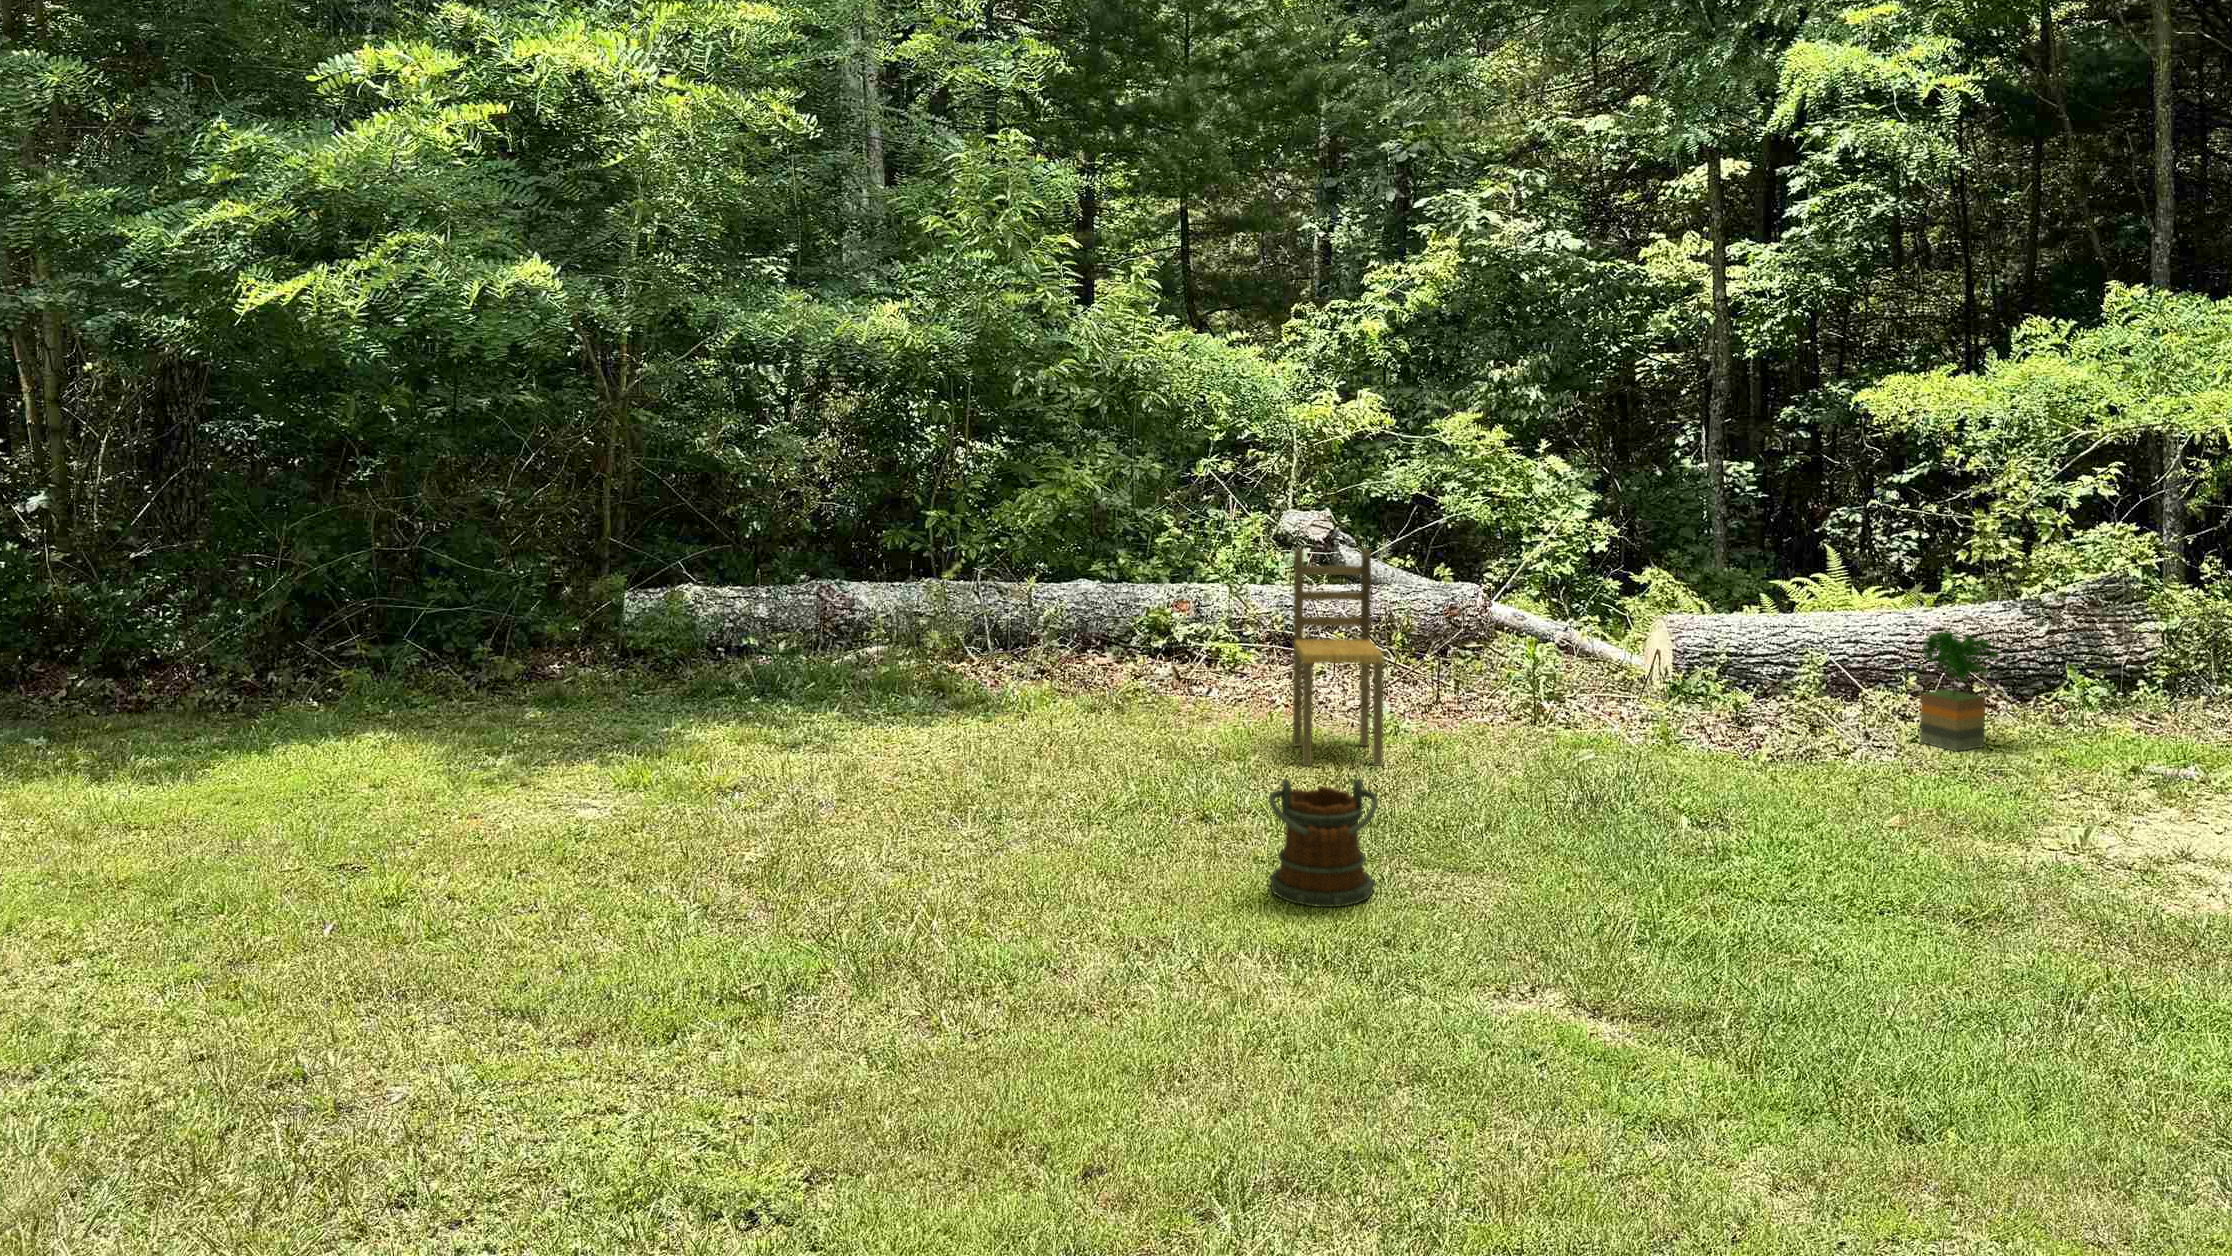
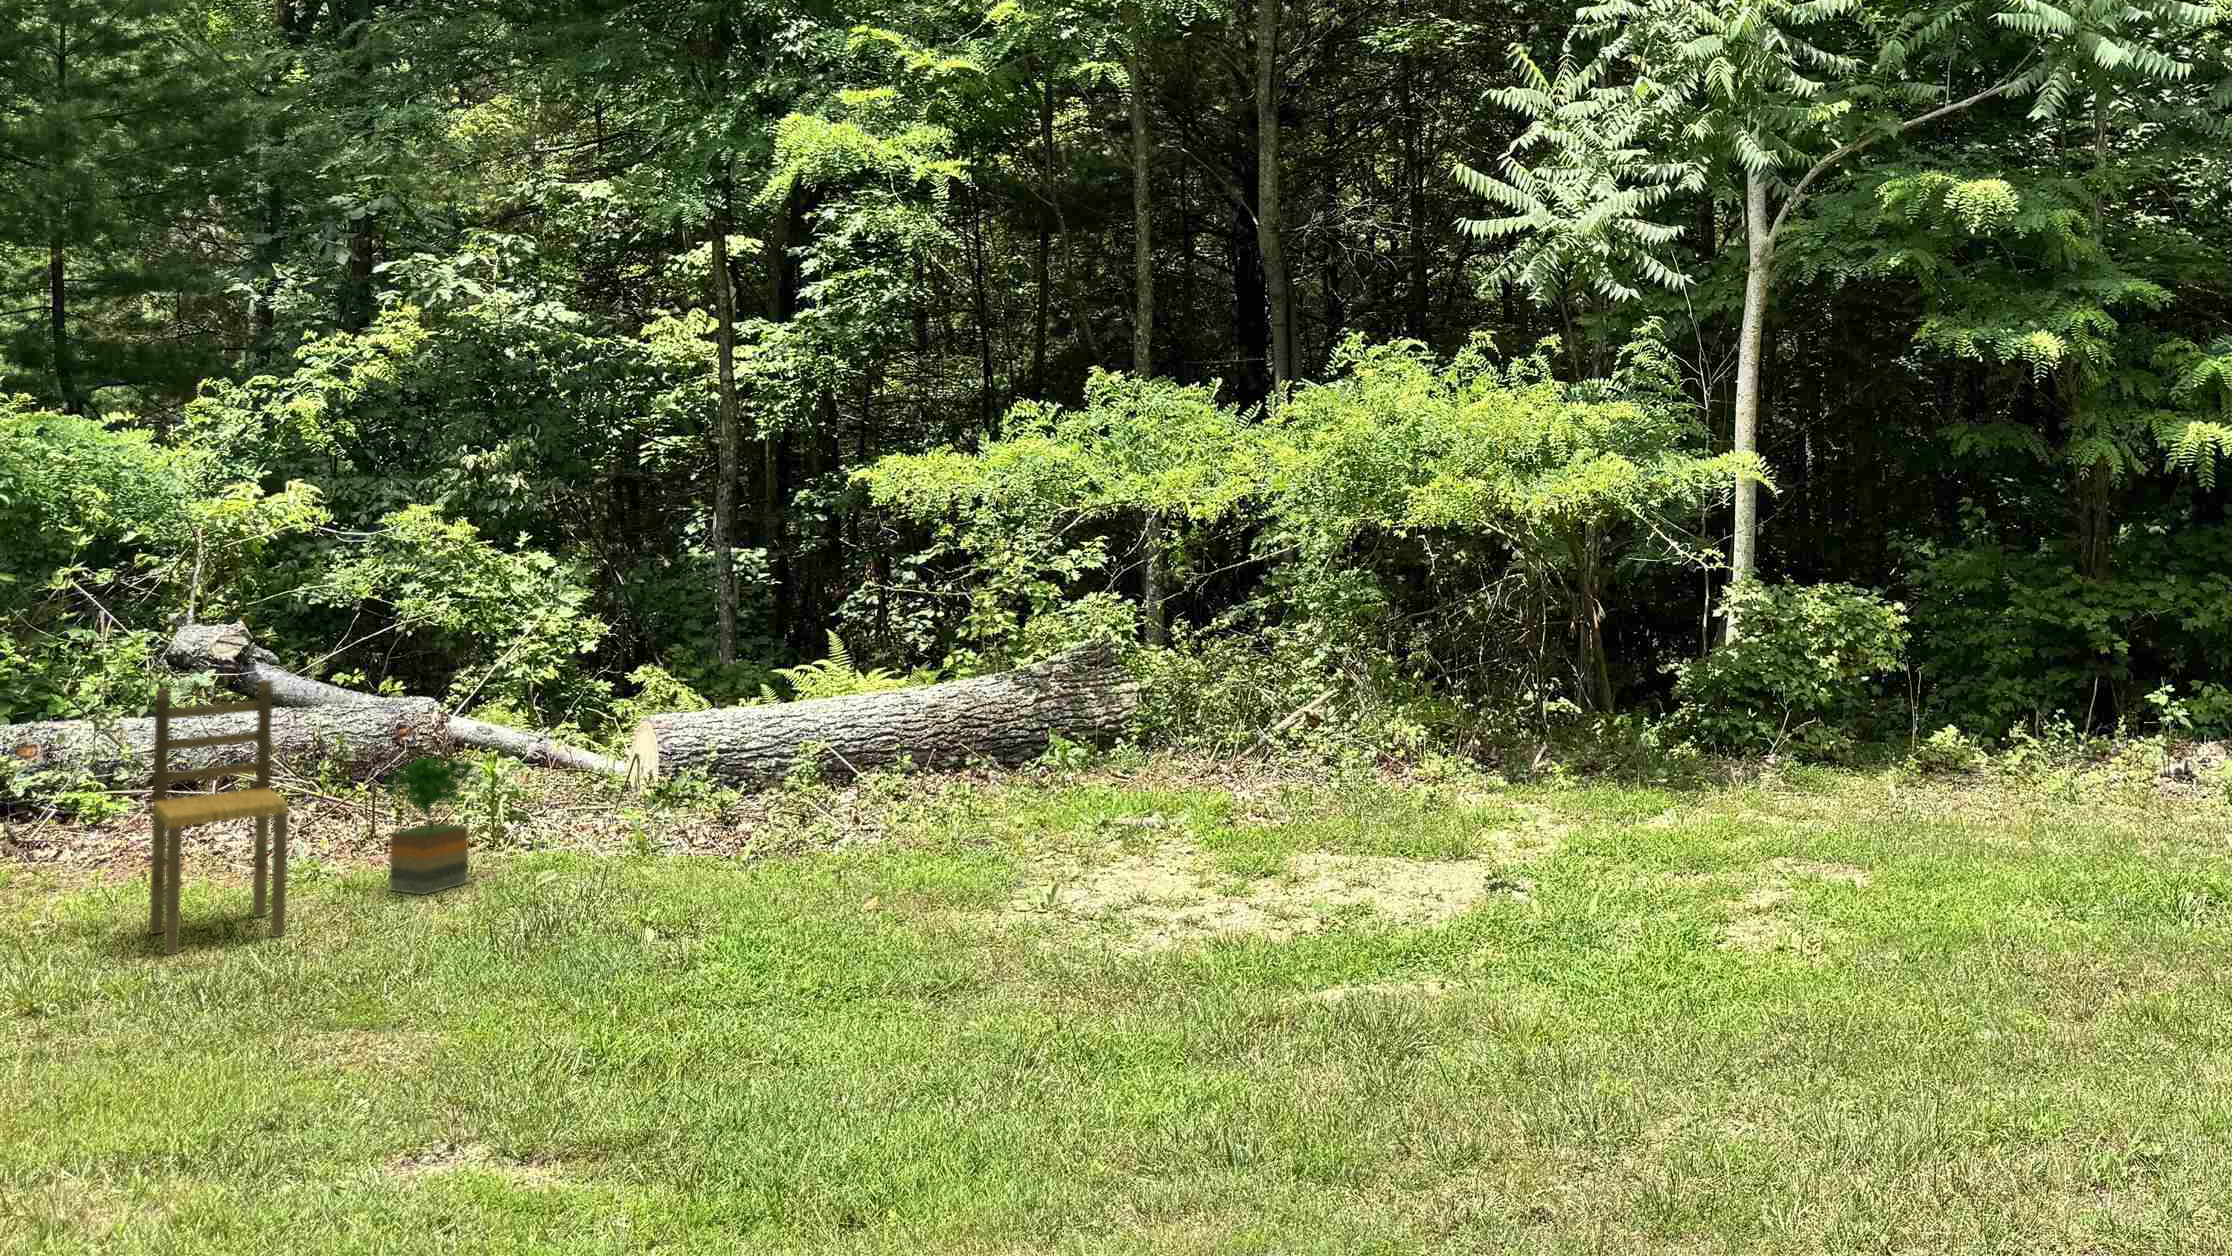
potted tree: present [1920,630,1998,751] -> present [386,758,484,895]
bucket: present [1269,779,1378,907] -> none [107,949,273,1116]

